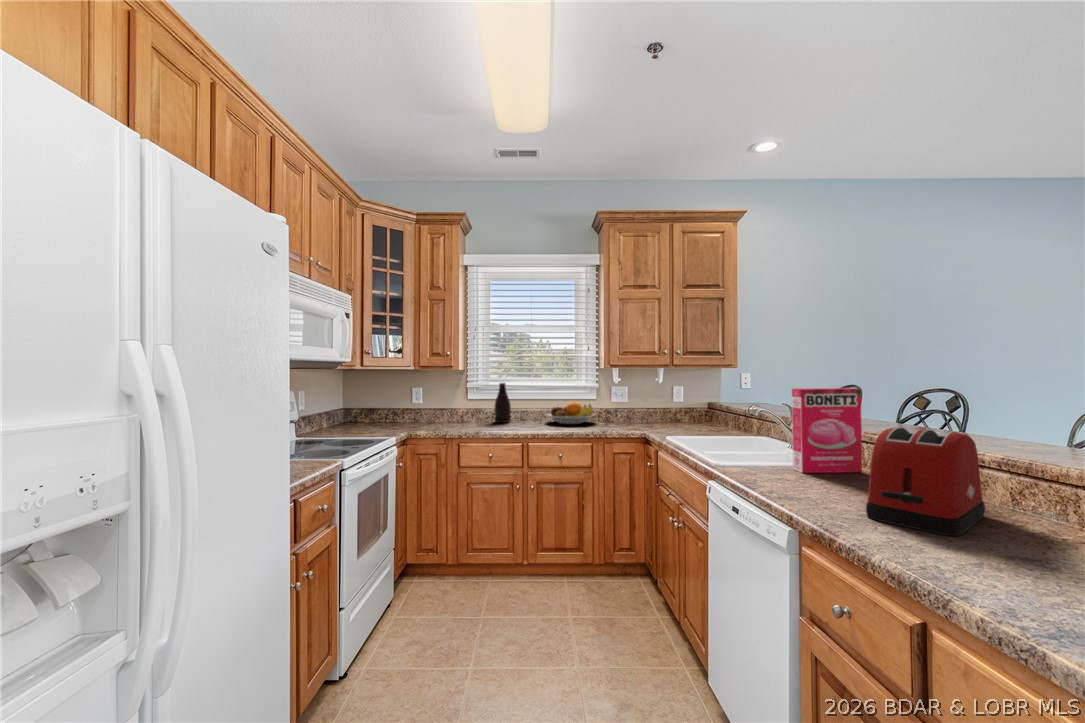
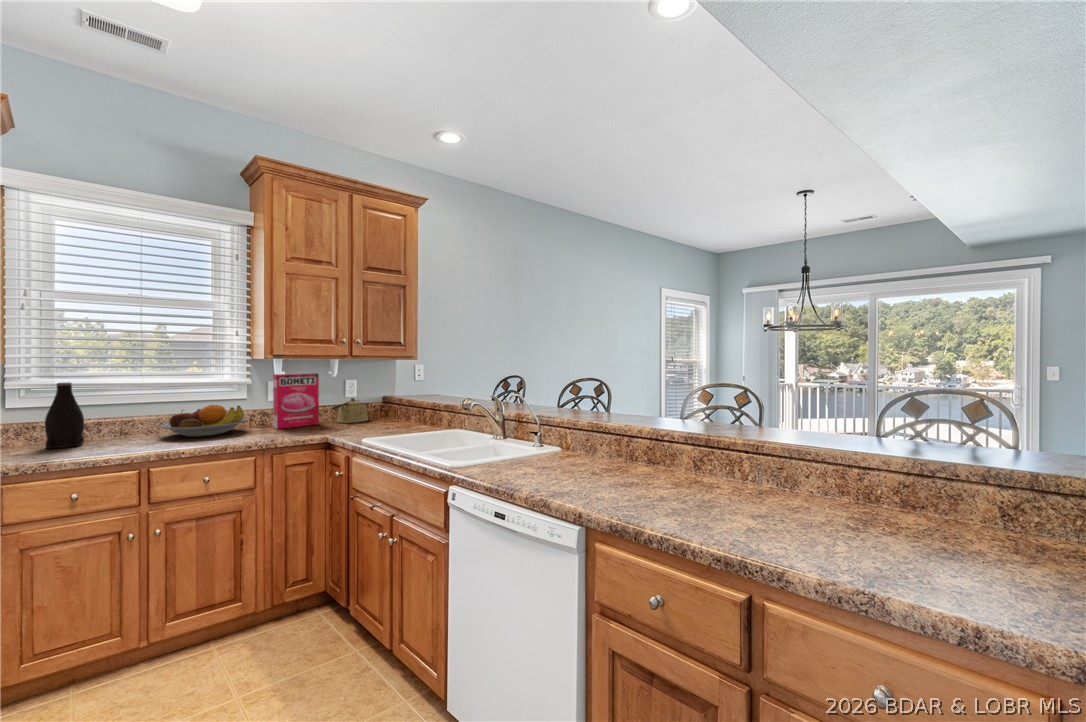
cereal box: present [792,388,862,473] -> present [273,373,319,429]
kettle: none [658,404,689,426] -> present [332,398,368,423]
toaster: present [866,427,985,536] -> none [623,412,696,501]

